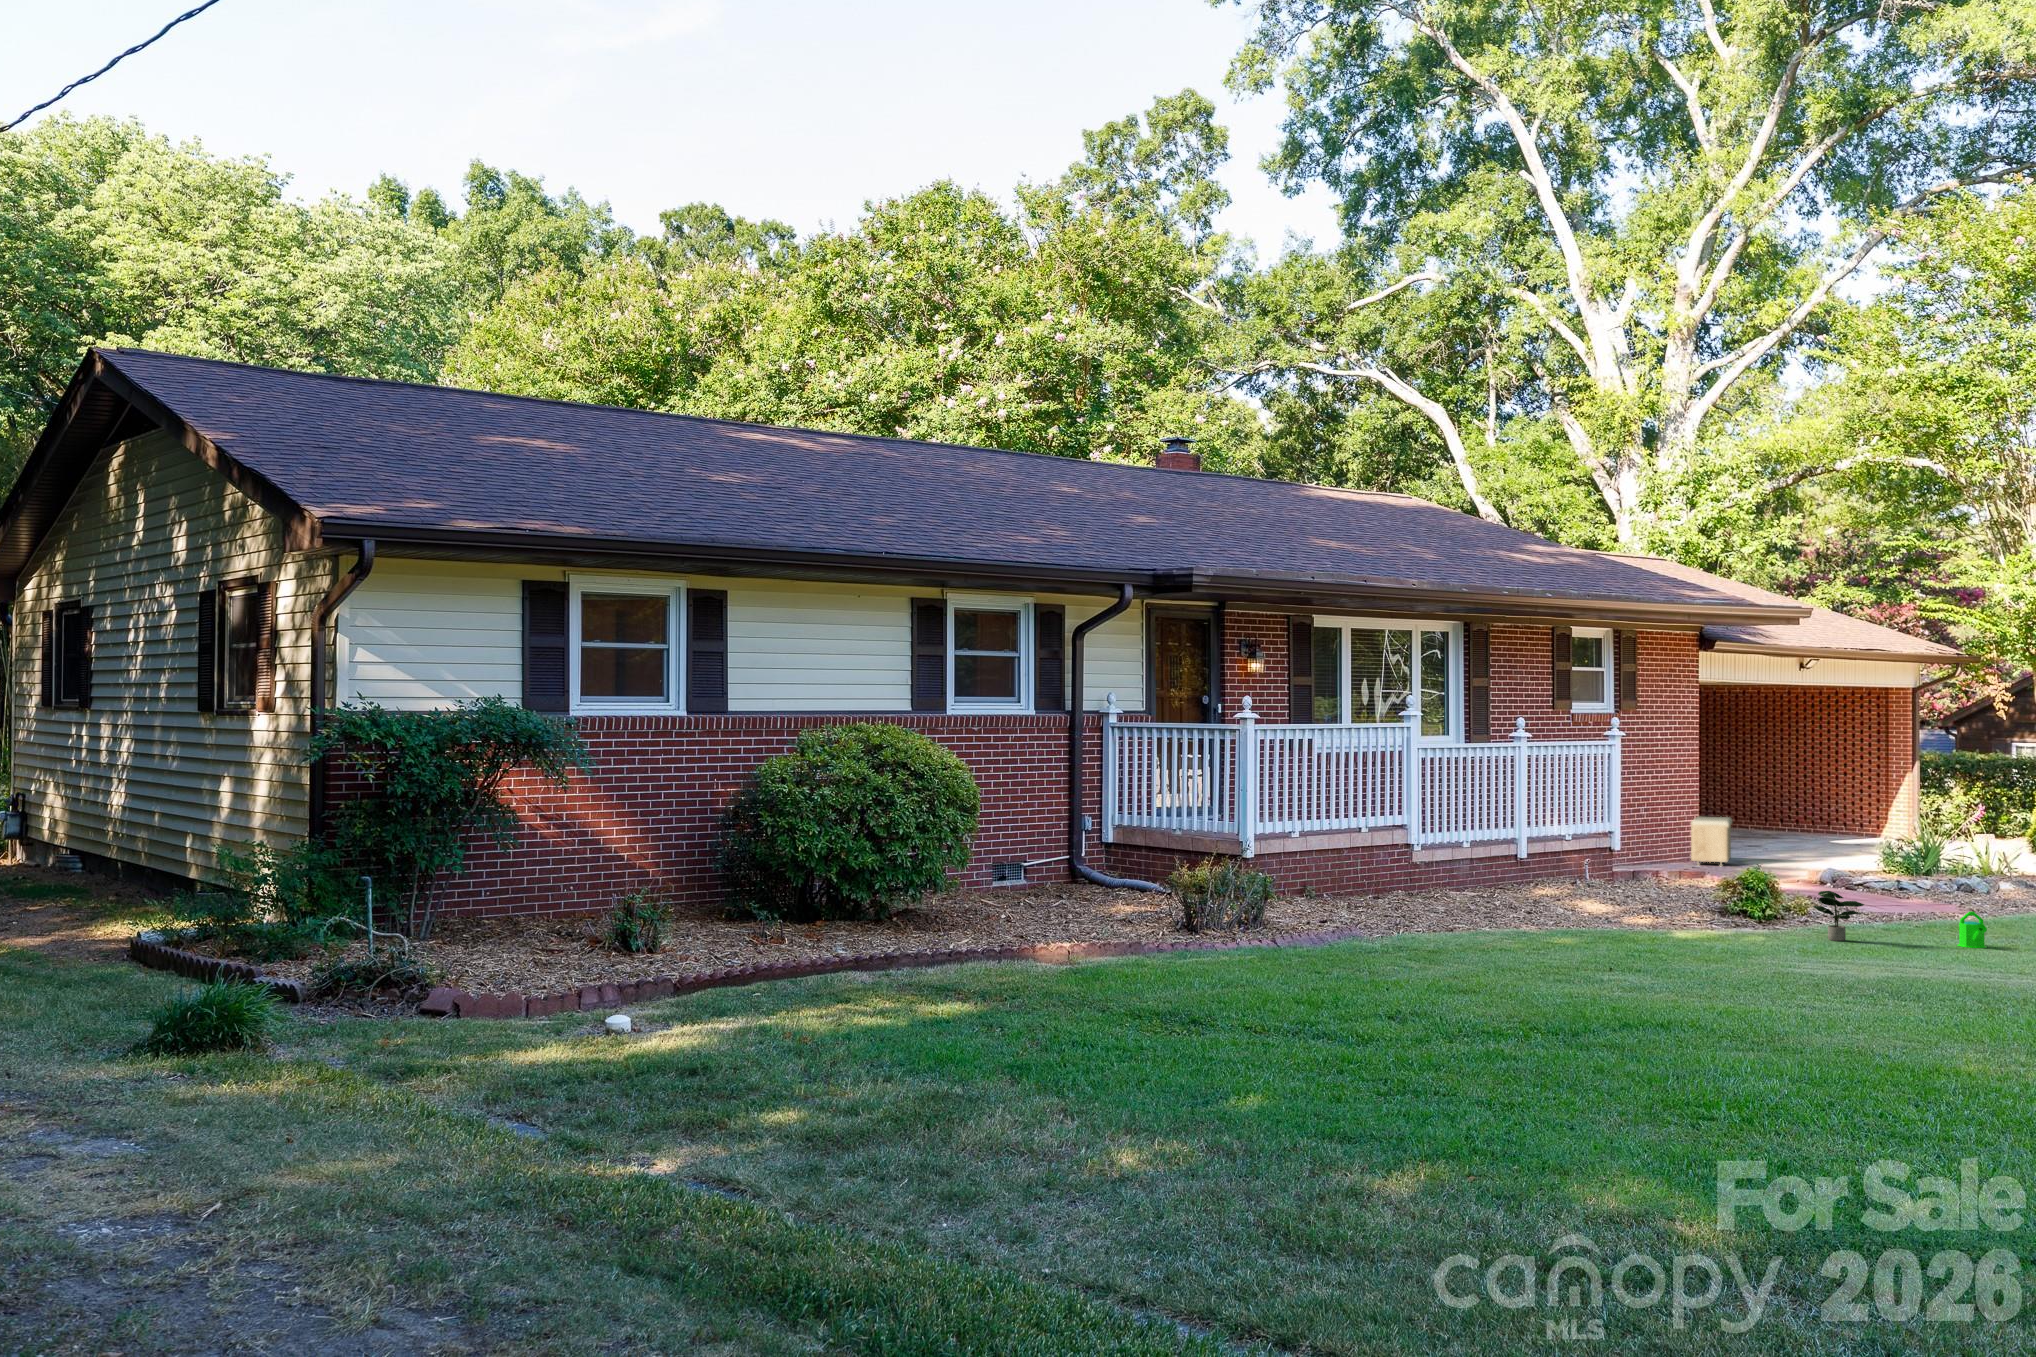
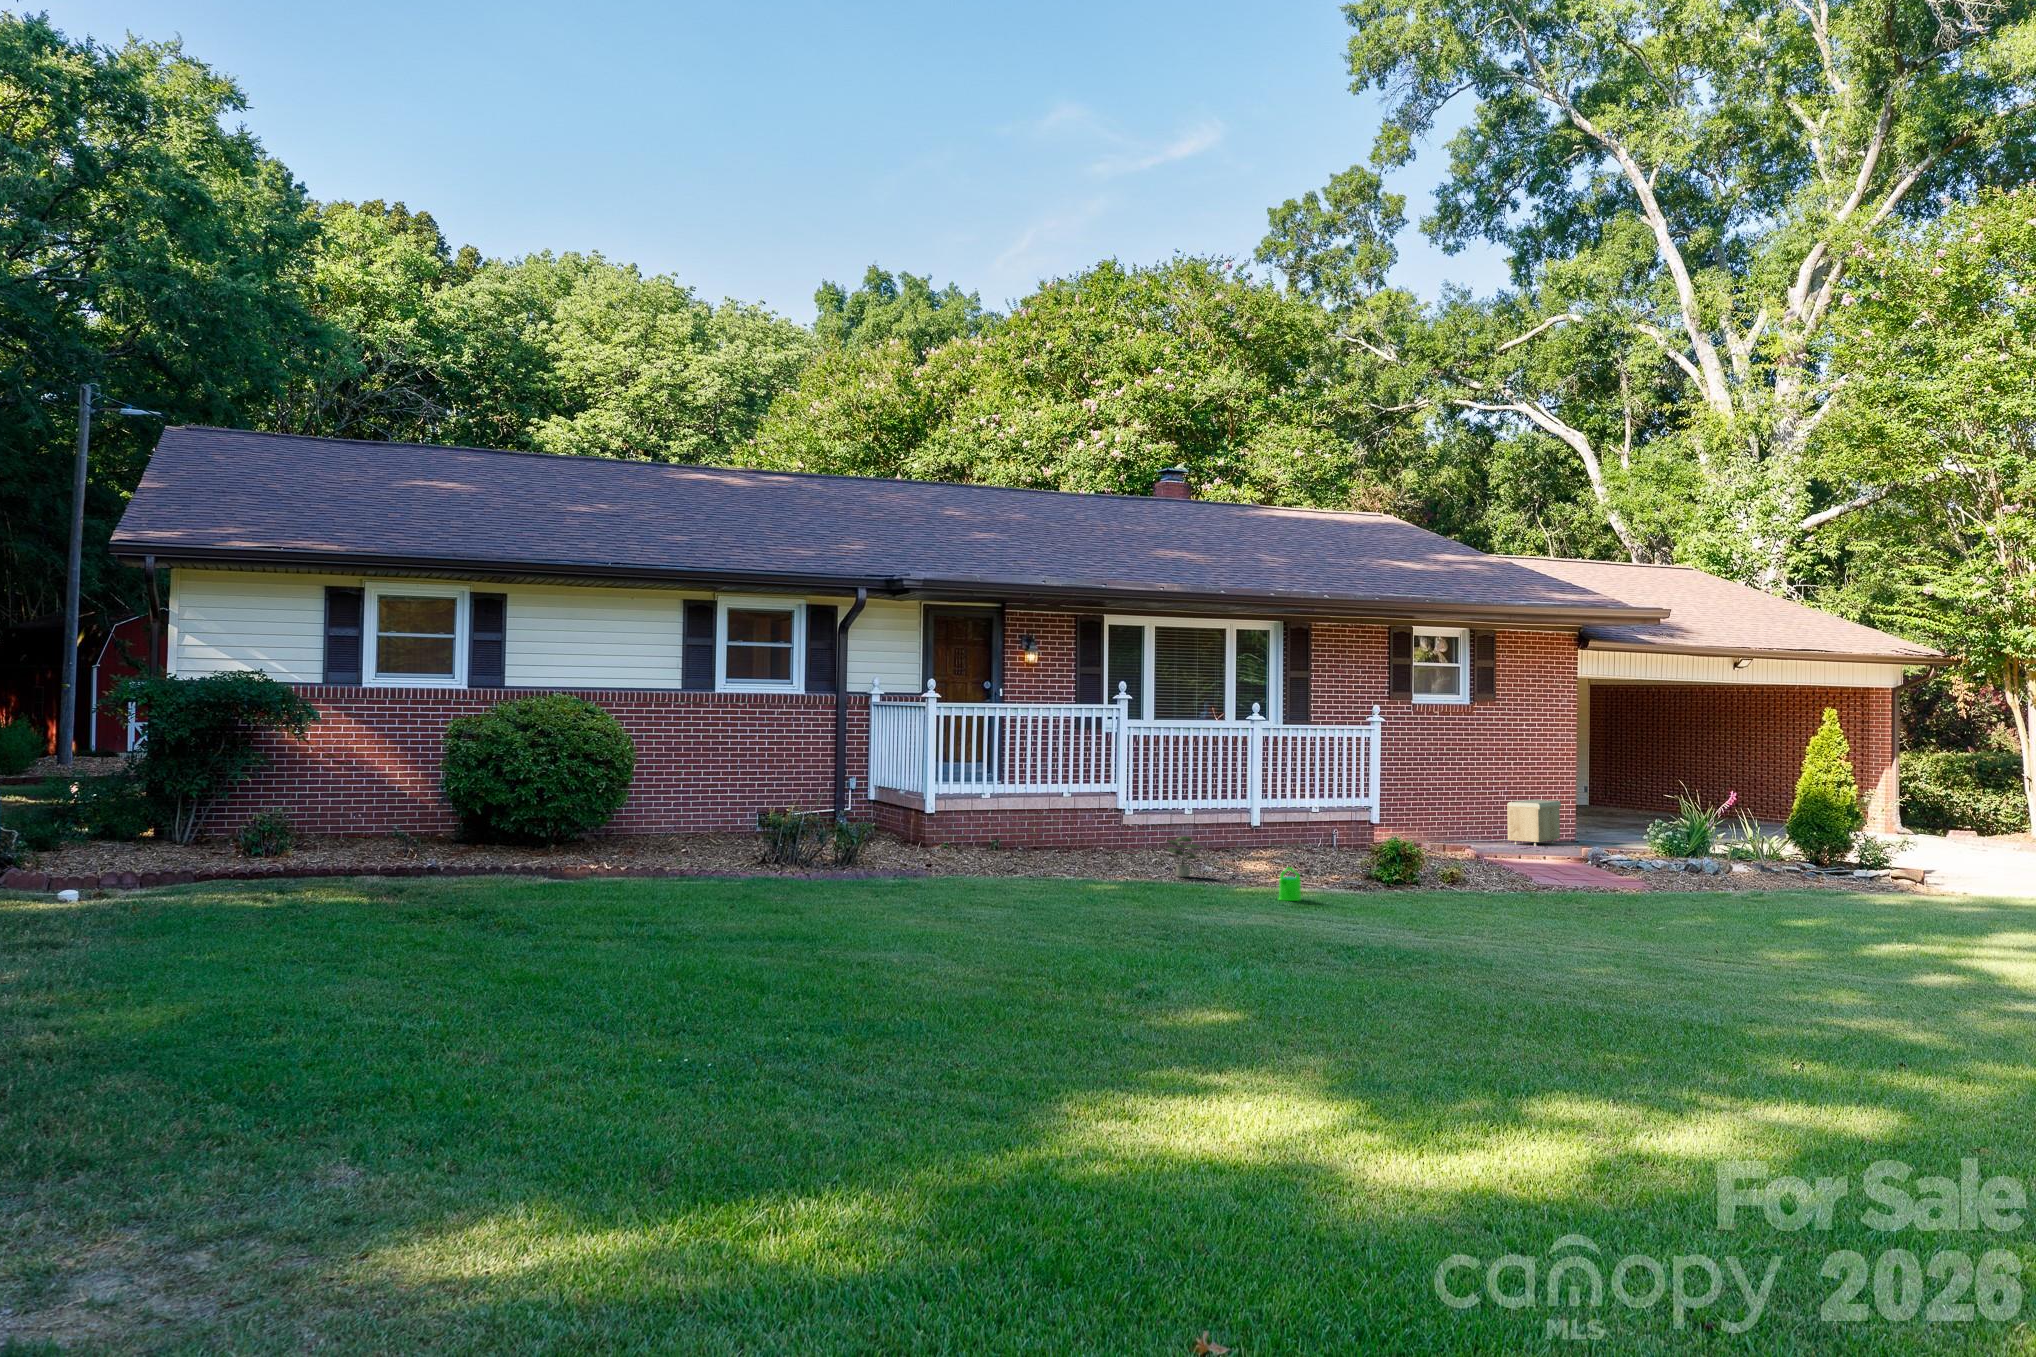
potted plant: present [1813,891,1864,941] -> present [1167,836,1200,877]
watering can: present [1957,912,1987,948] -> present [1279,867,1301,901]

